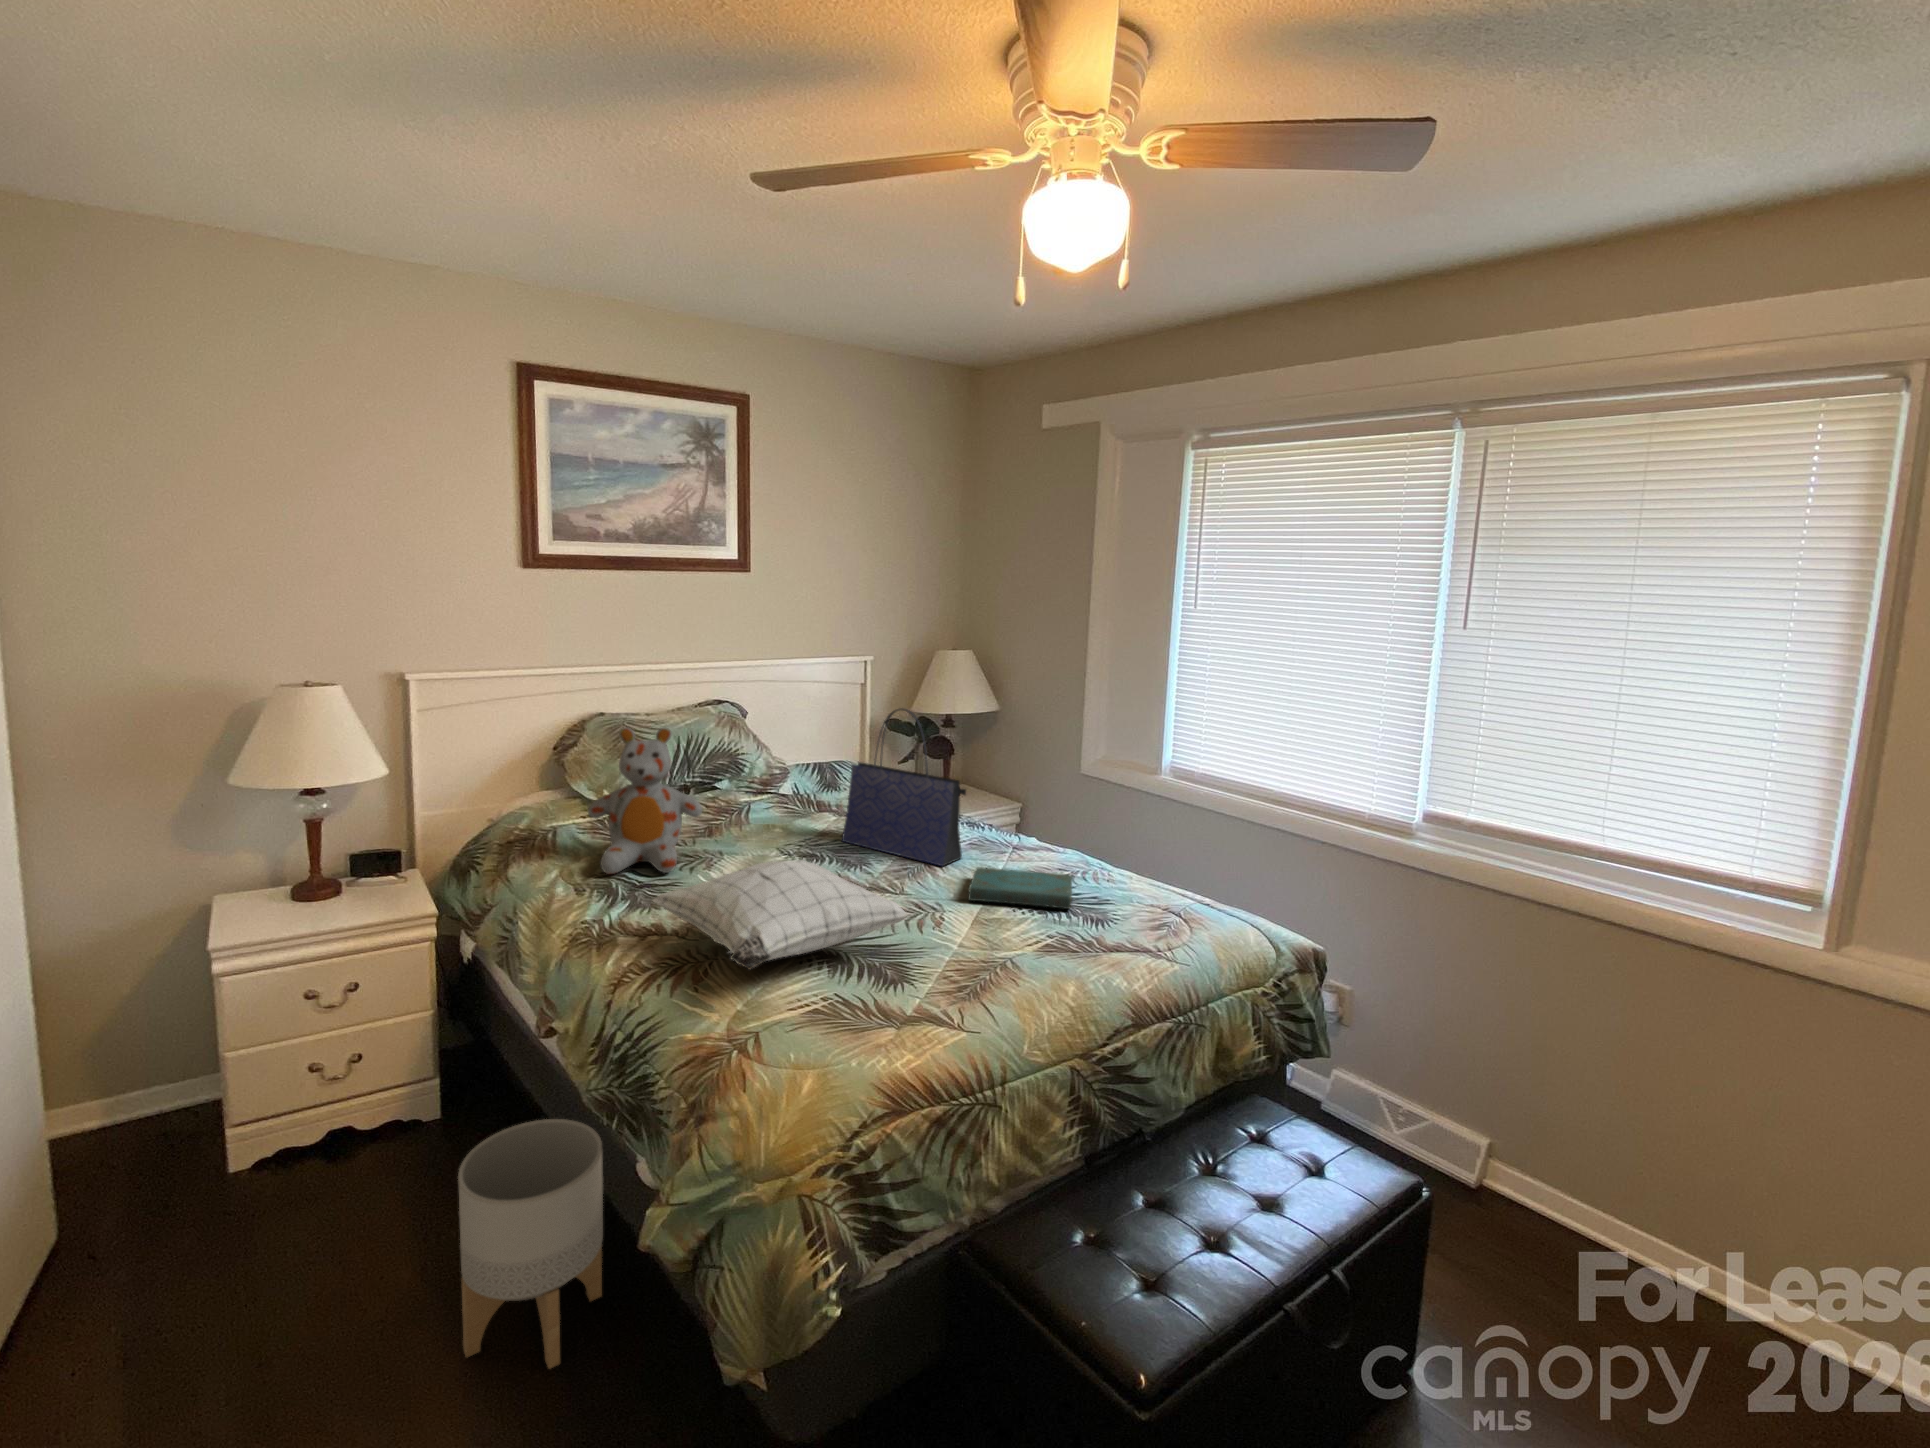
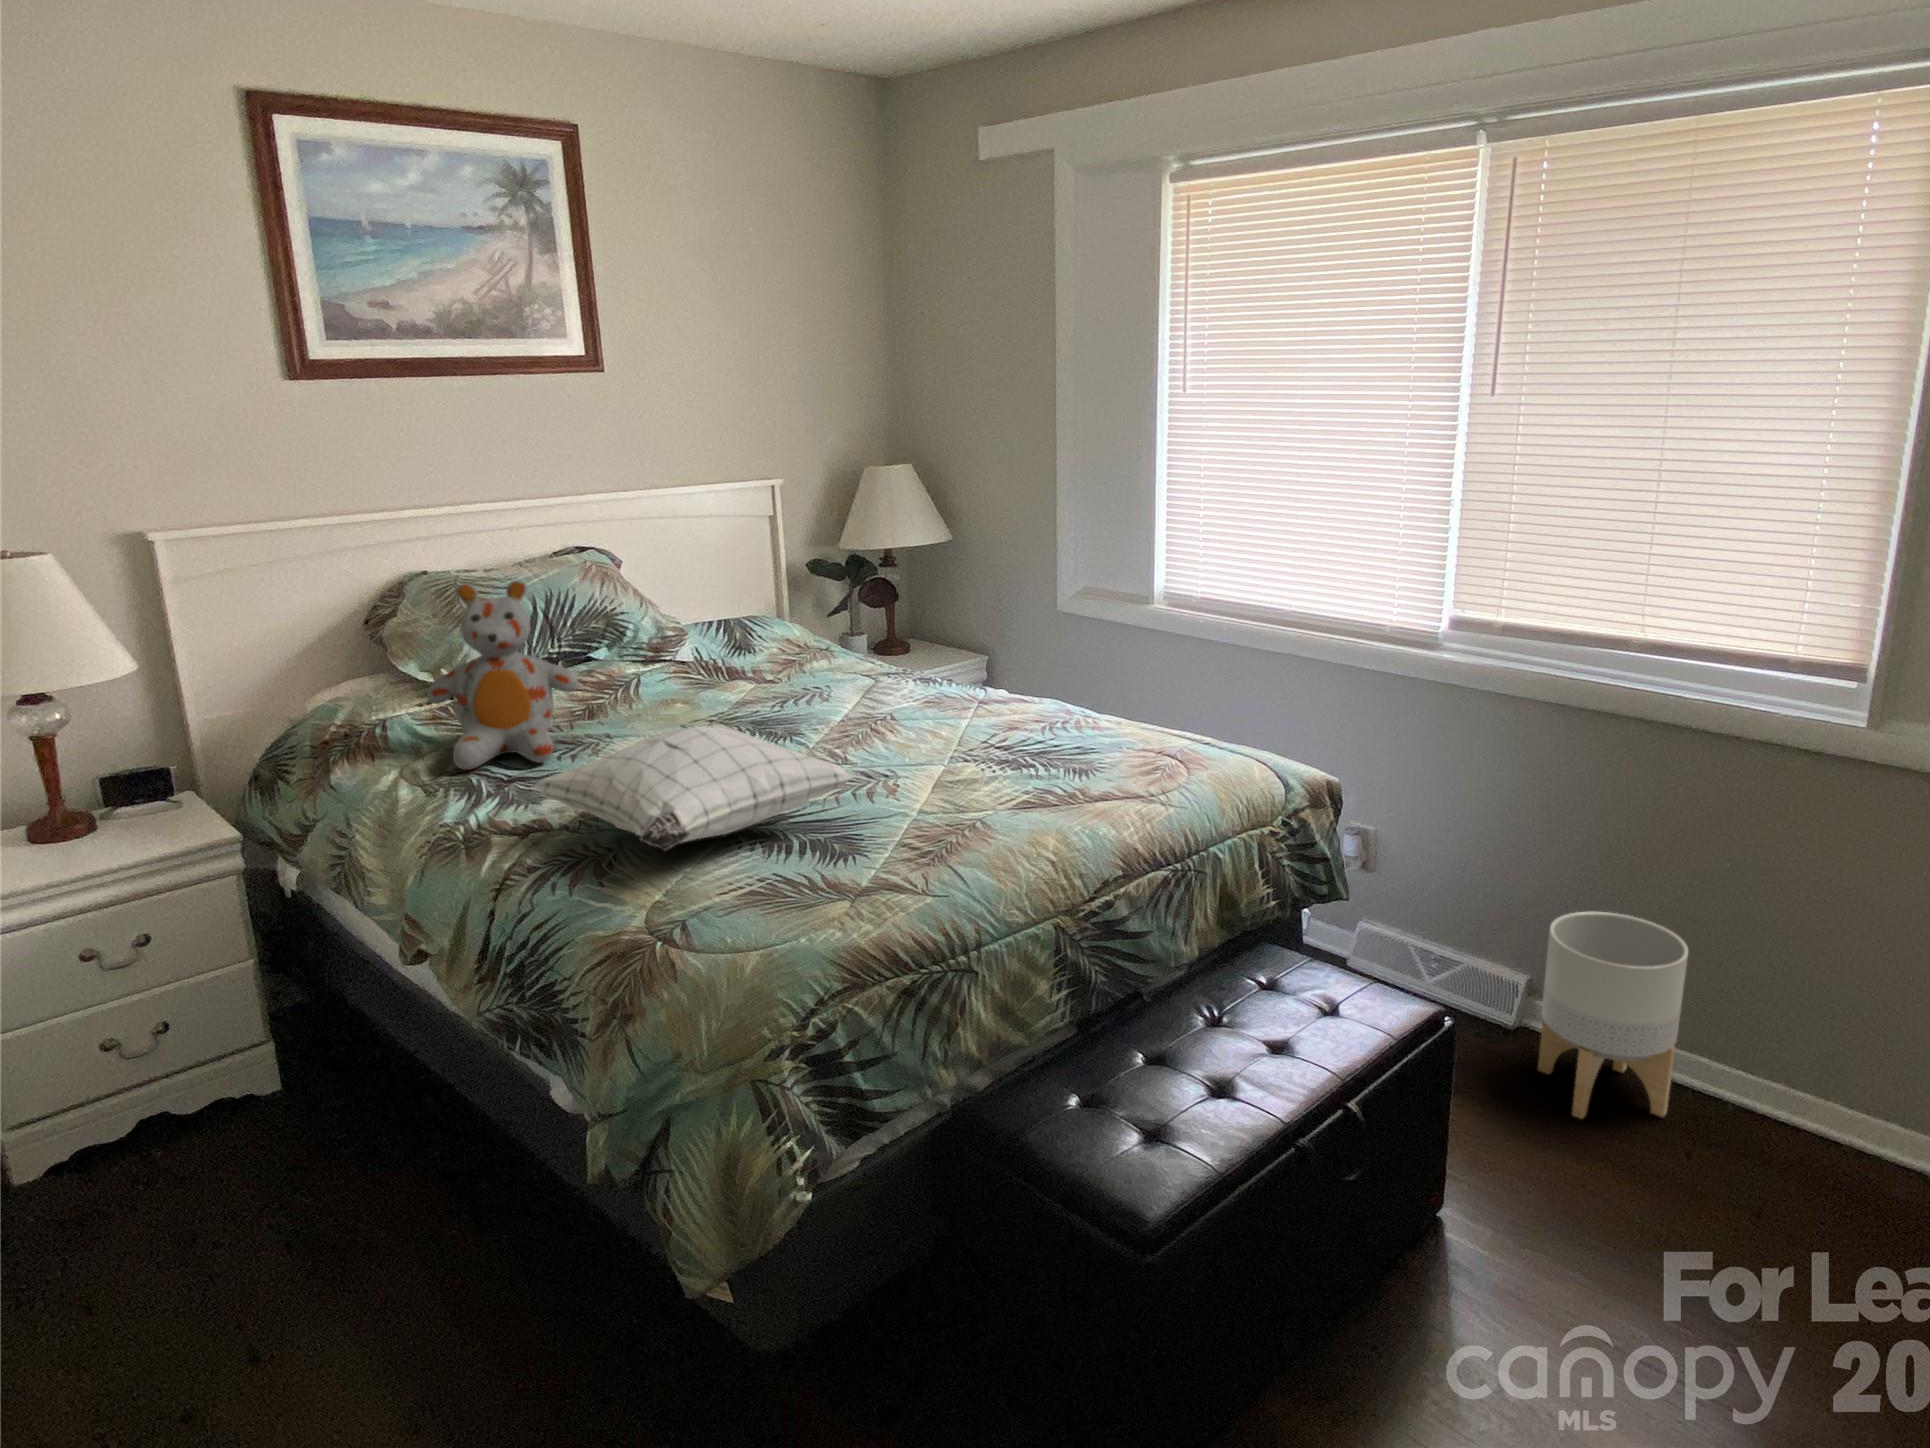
tote bag: present [842,708,966,866] -> none [762,537,915,728]
book: present [969,867,1072,909] -> none [924,723,1049,762]
planter: present [458,1119,603,1369] -> present [1538,912,1688,1119]

